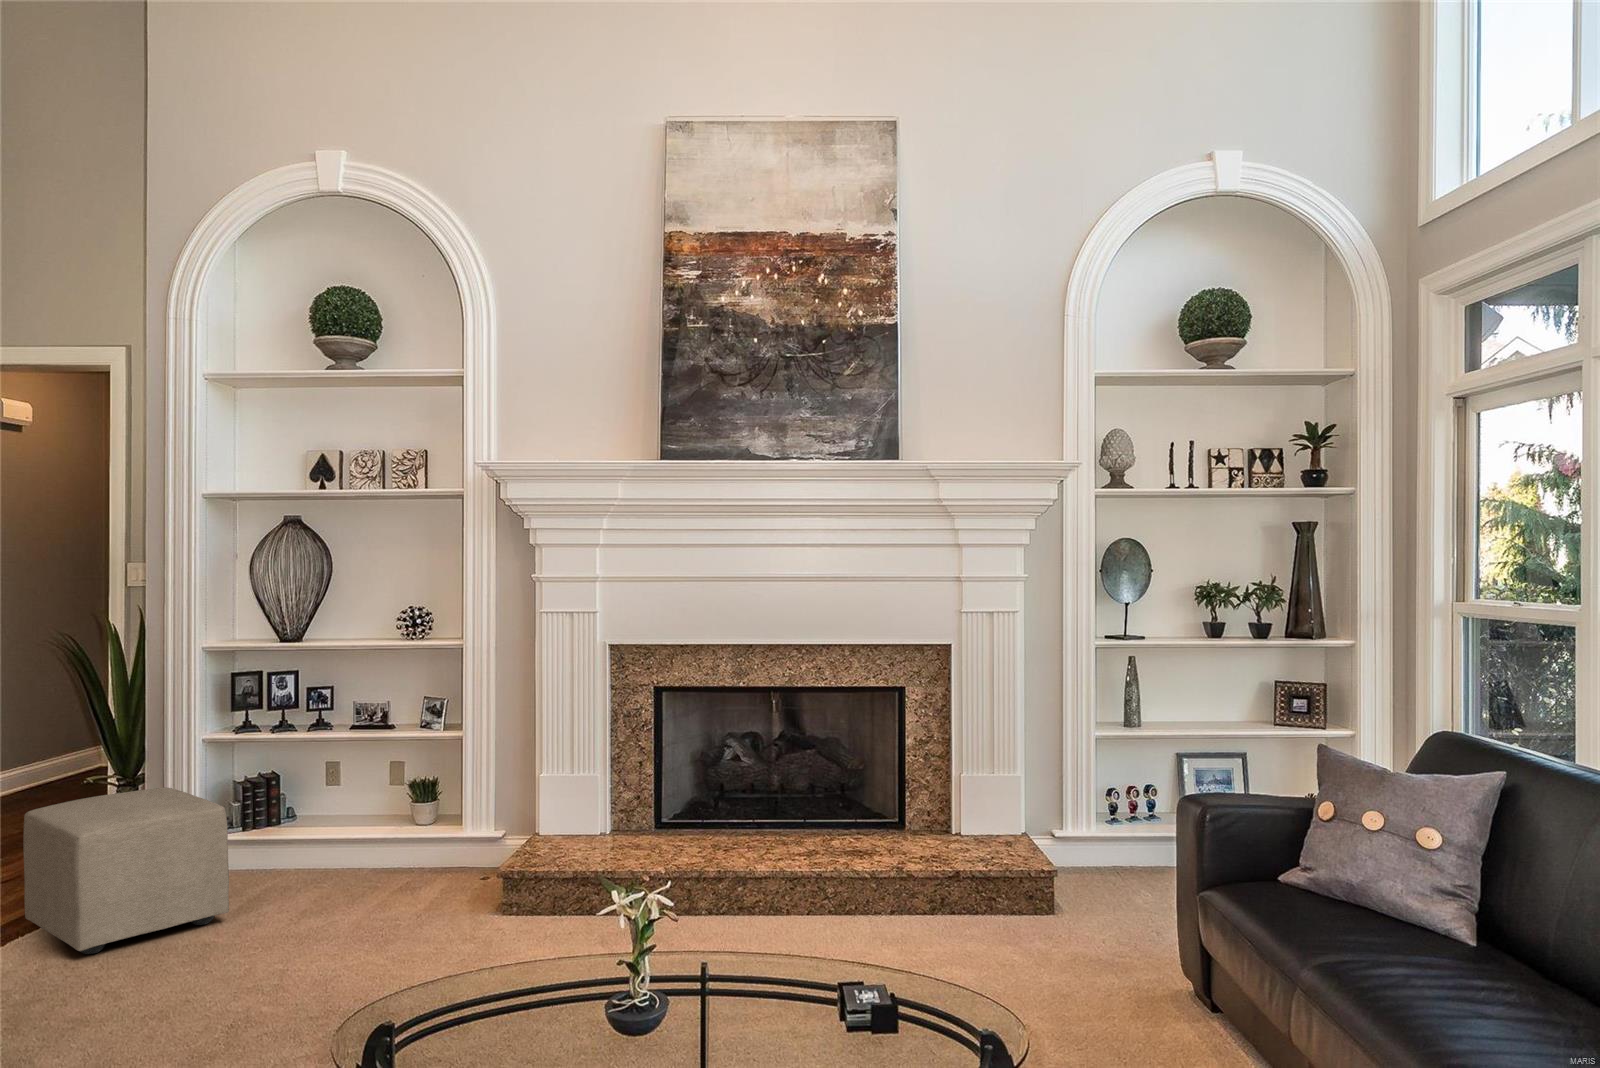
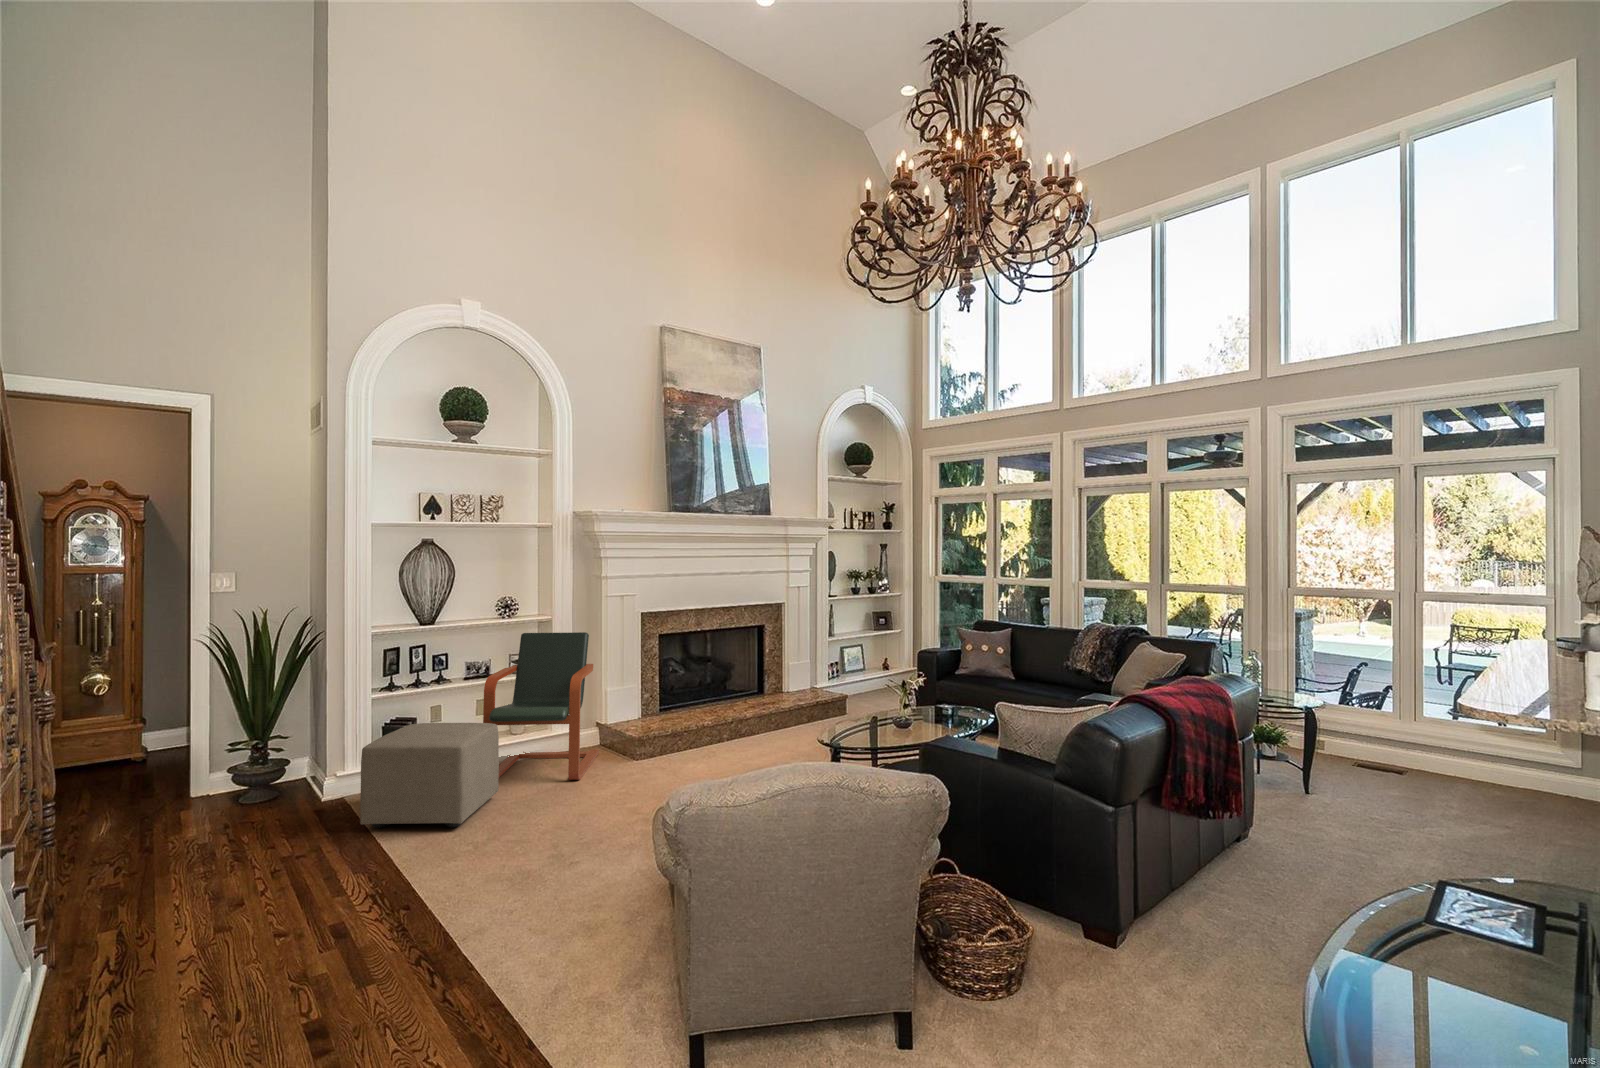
armchair: none [261,666,496,923] -> present [483,632,599,780]

